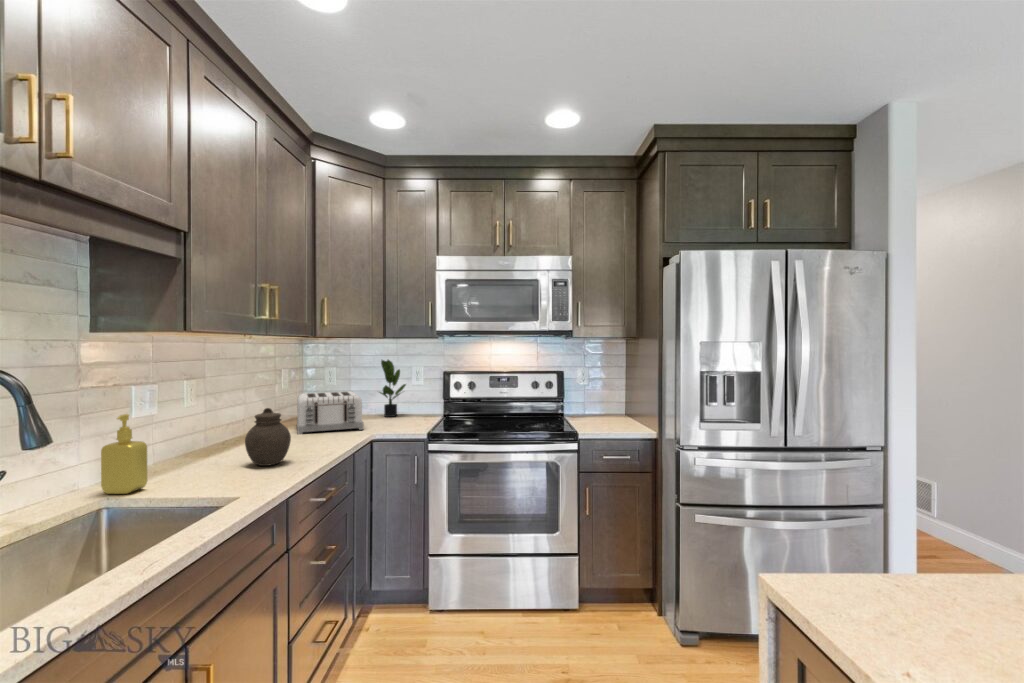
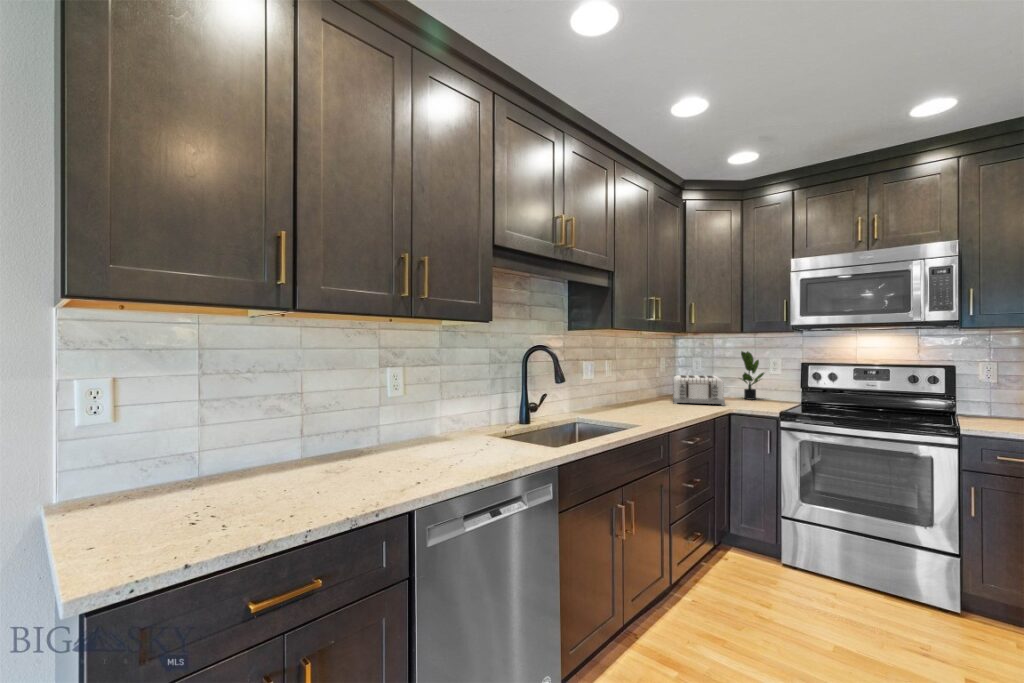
jar: present [245,408,291,466] -> none [641,380,670,418]
soap dispenser: present [101,414,147,494] -> none [570,377,591,421]

